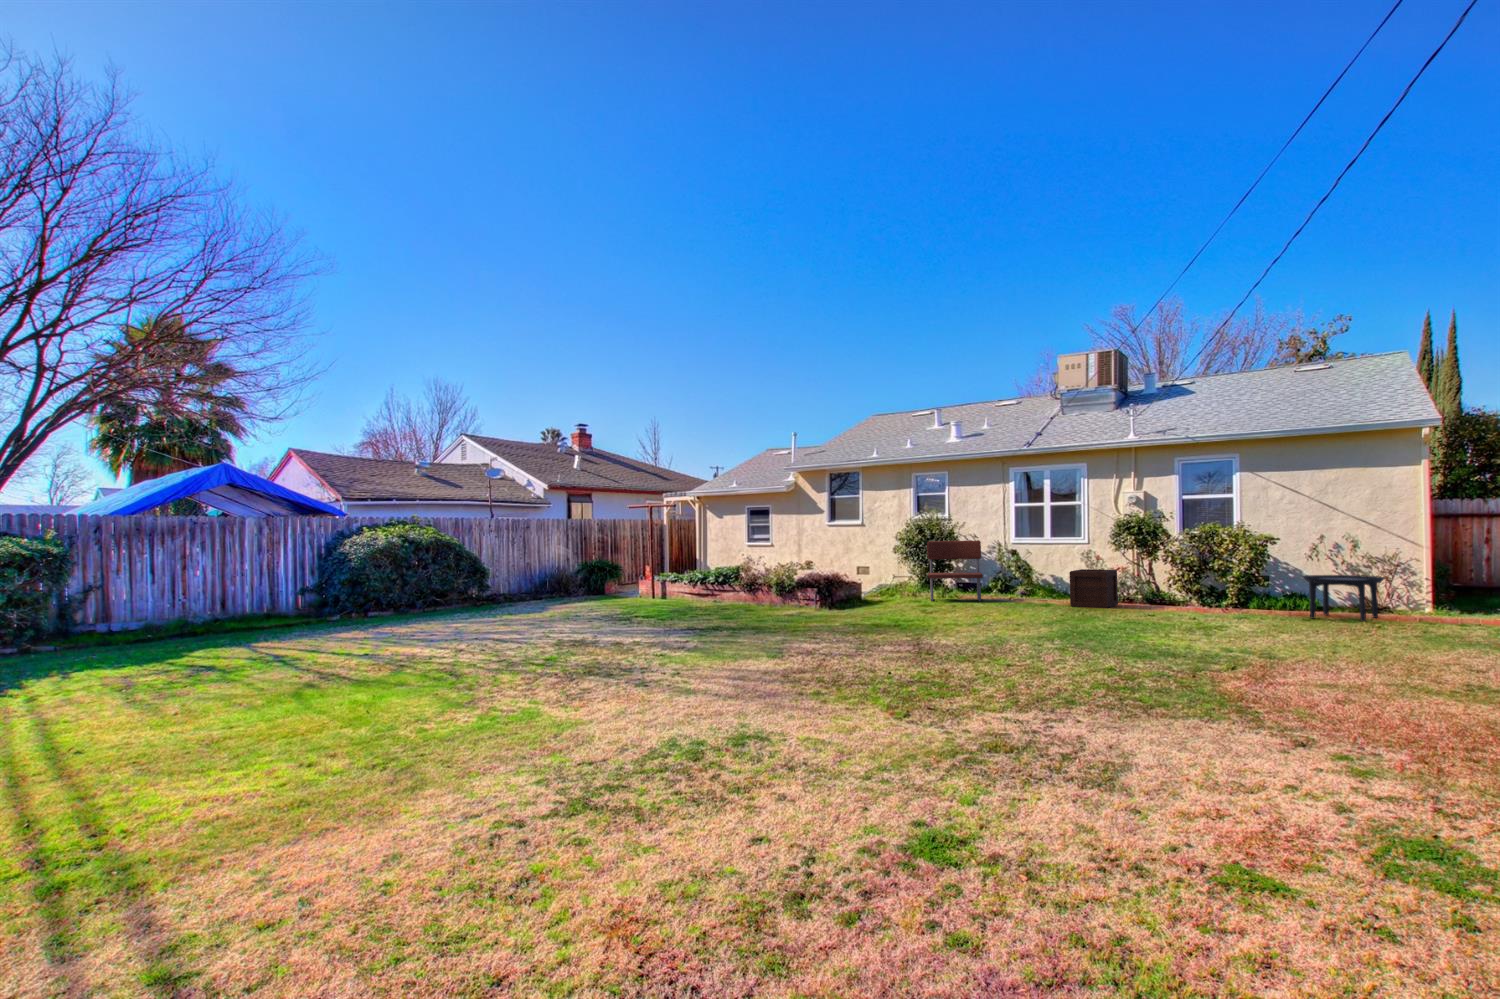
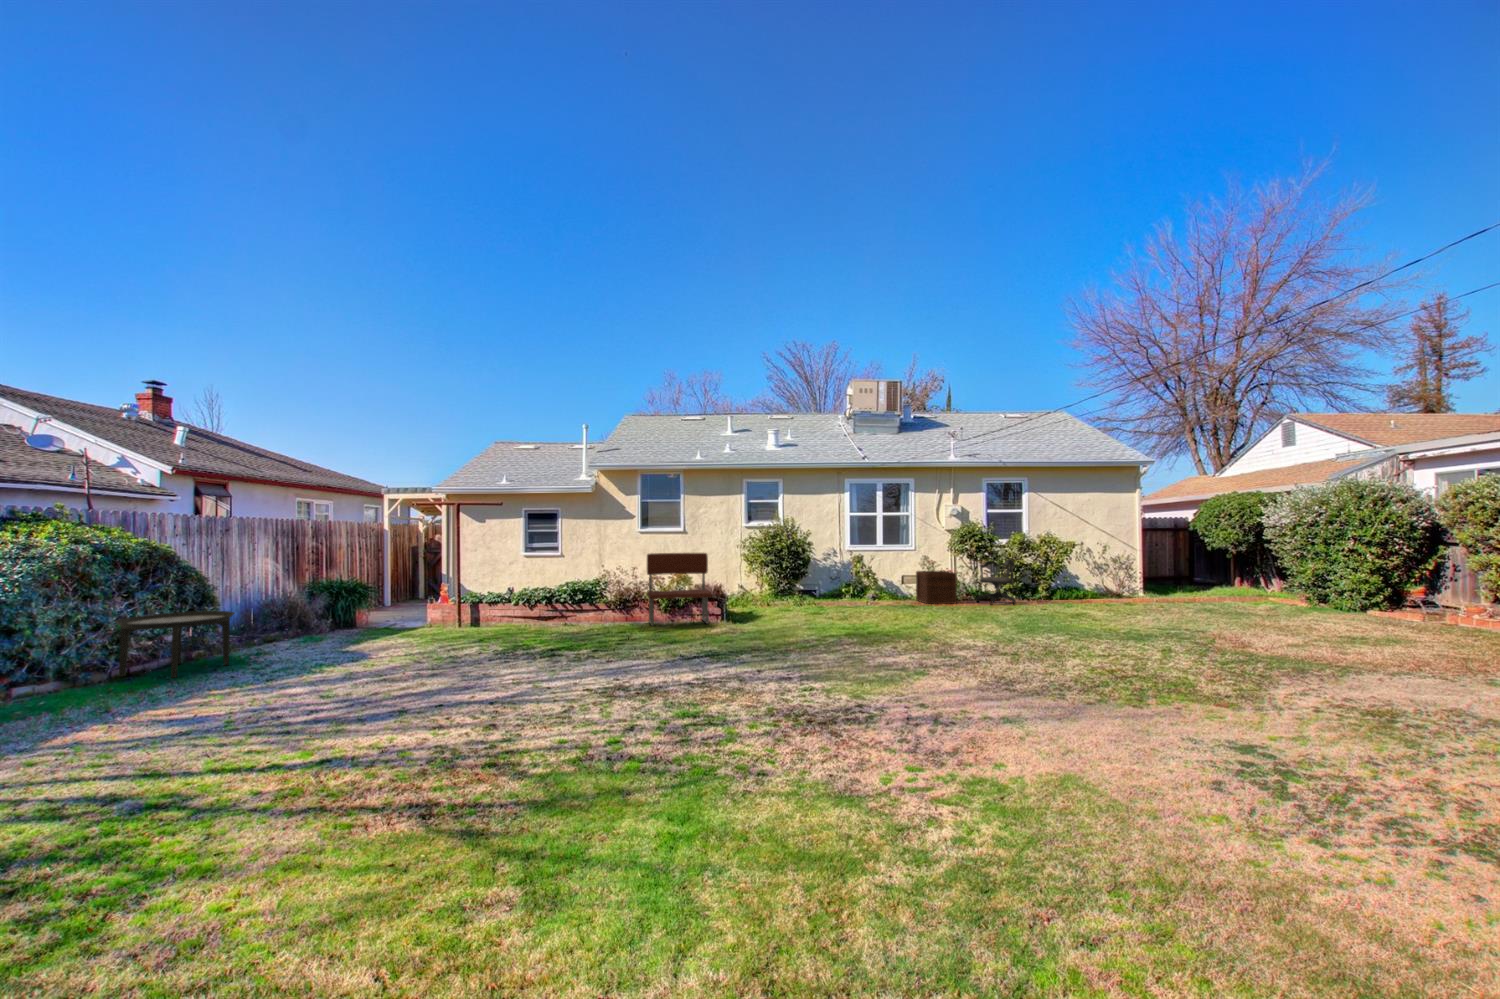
bench: present [927,541,983,601] -> present [647,553,712,626]
chair: none [1135,554,1186,613] -> present [977,557,1016,605]
round table: present [1303,575,1385,622] -> present [115,611,235,678]

